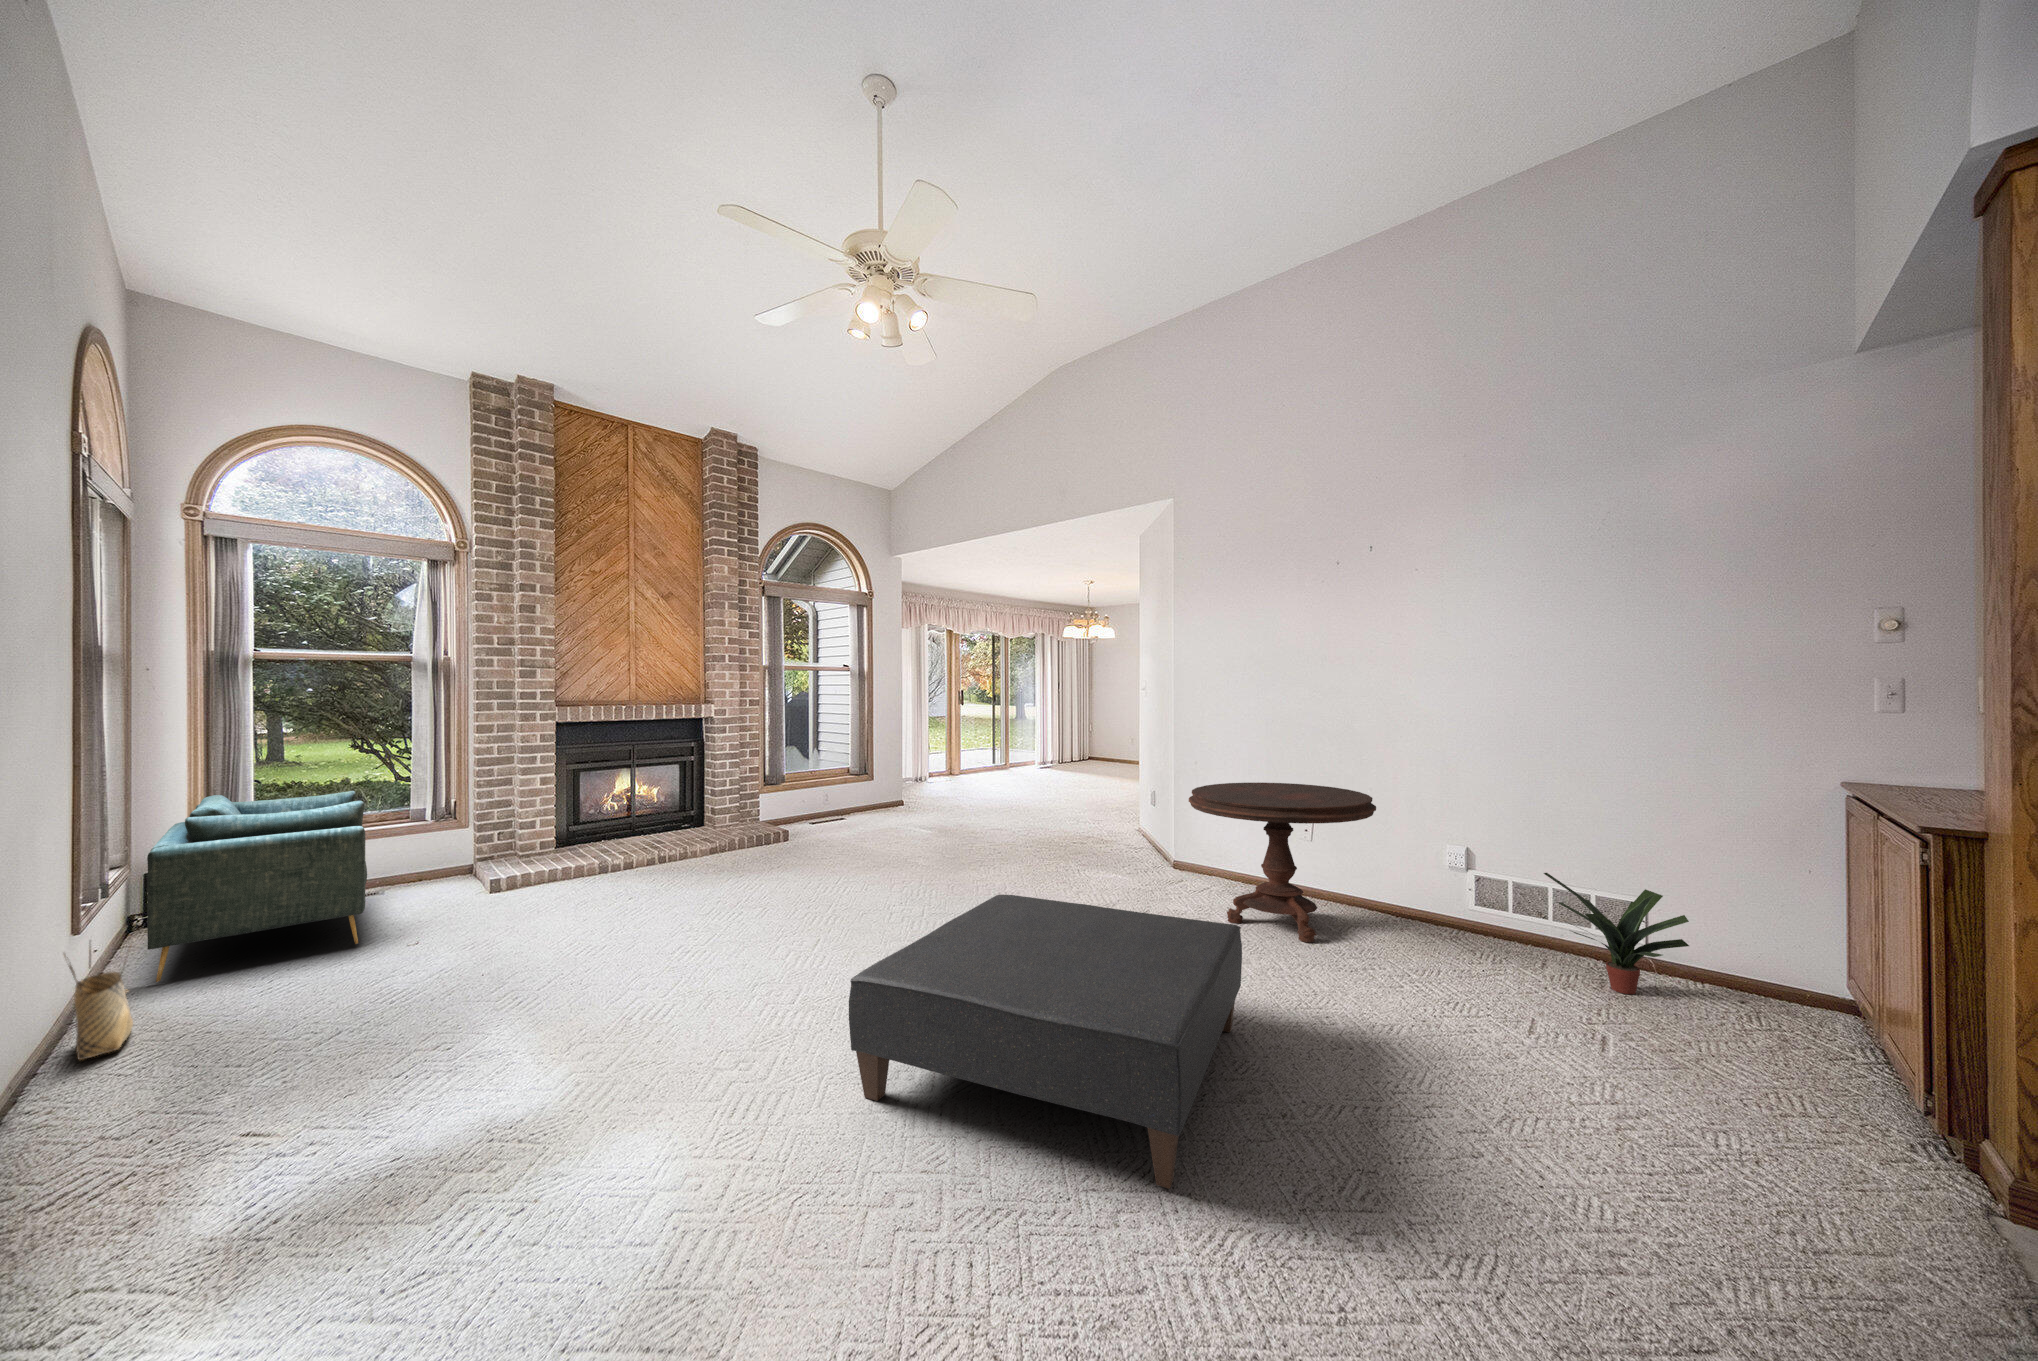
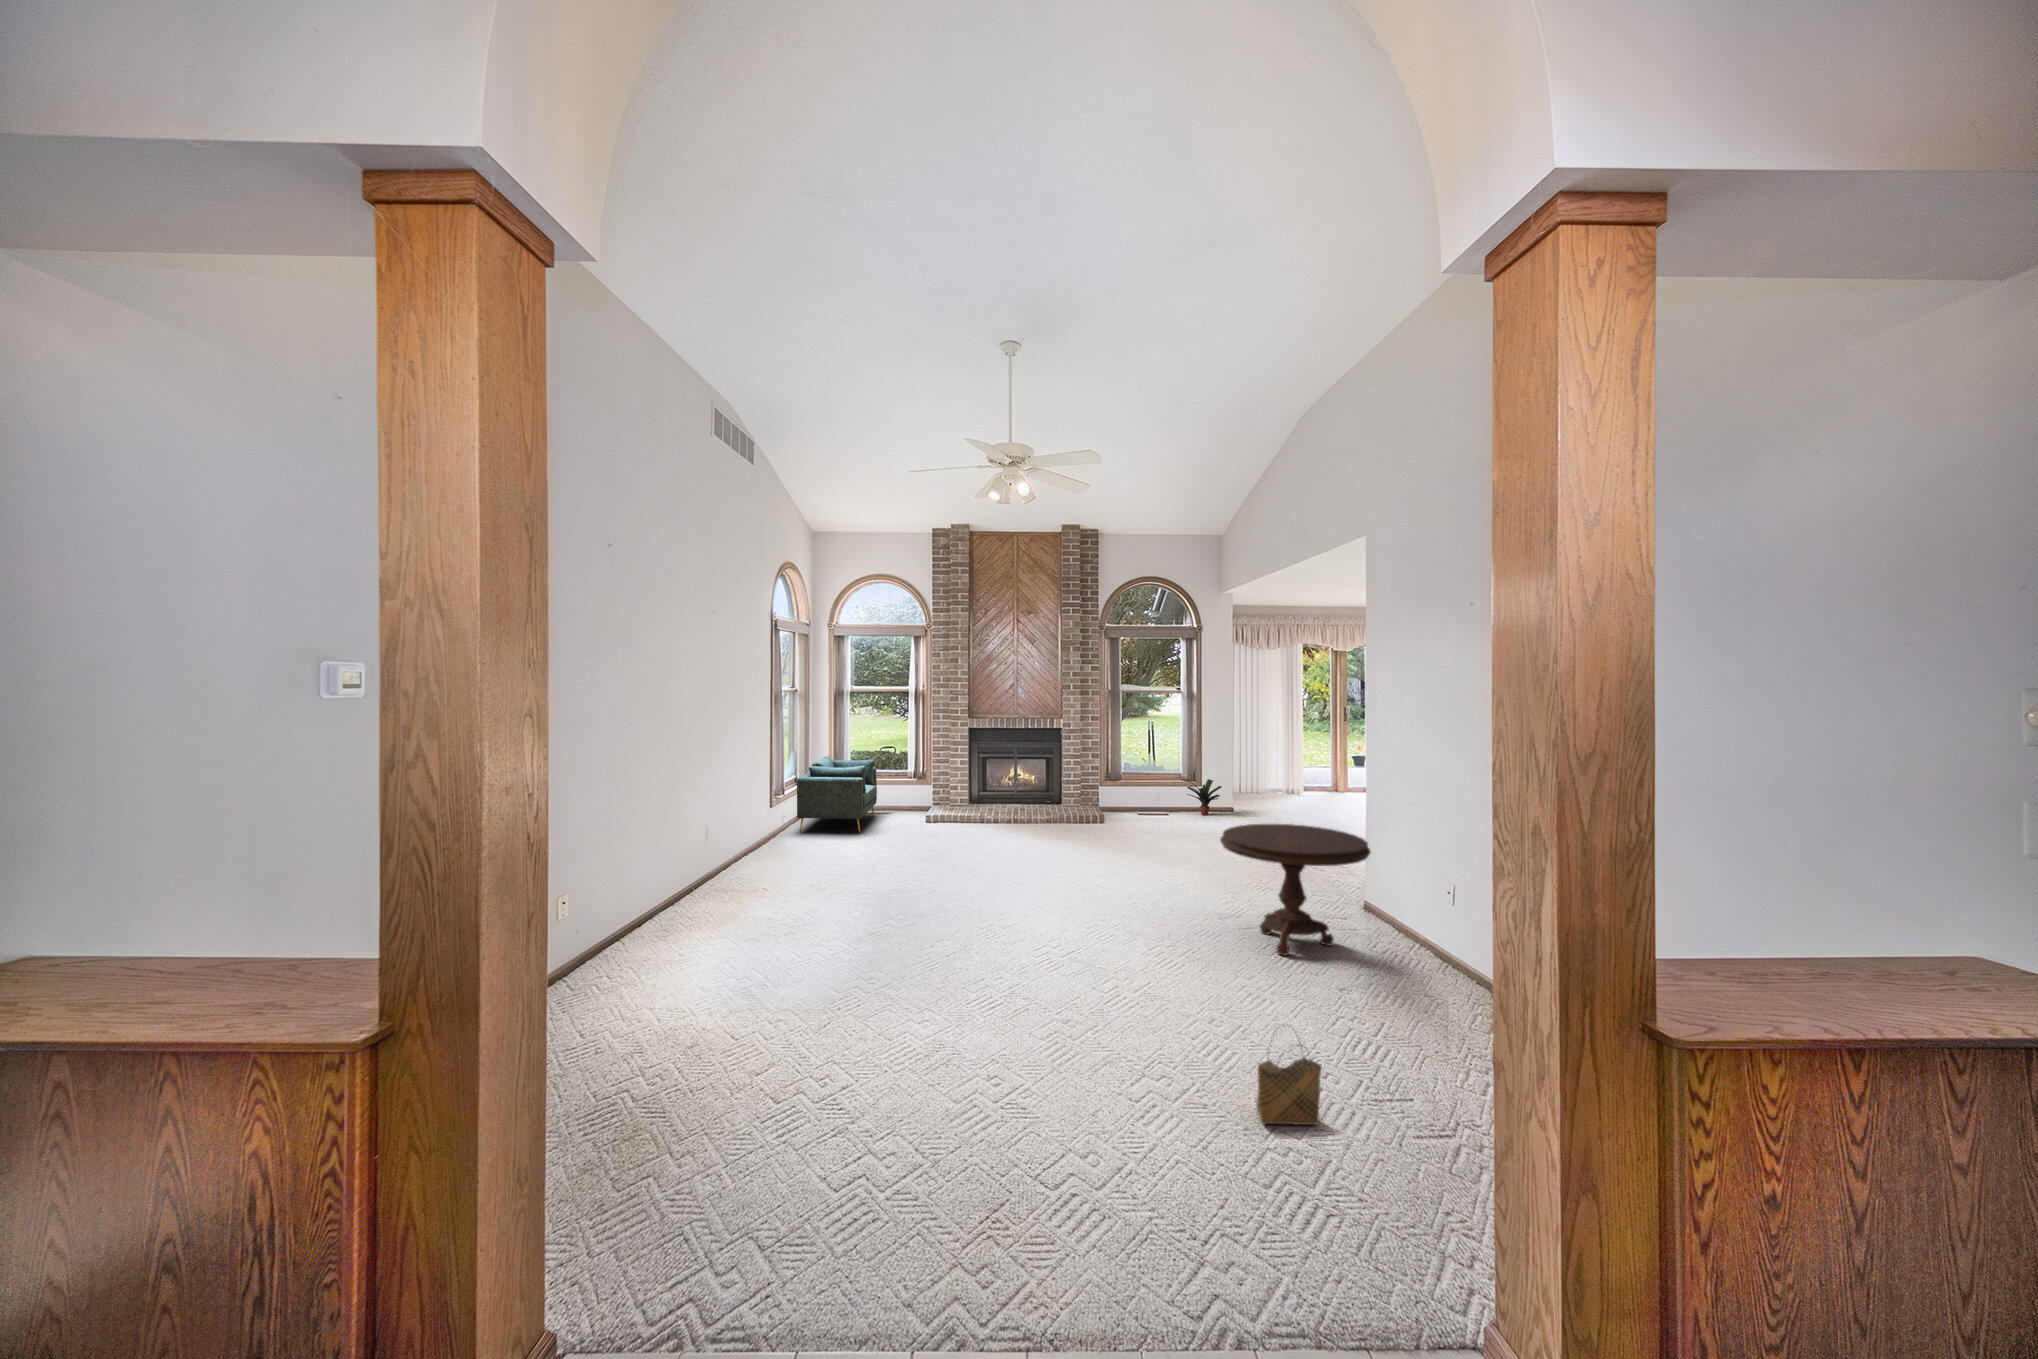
potted plant: present [1544,873,1689,994] -> present [1183,777,1222,815]
ottoman: present [849,895,1242,1189] -> none [923,863,1120,981]
woven basket: present [64,939,133,1060] -> present [1256,1030,1322,1125]

